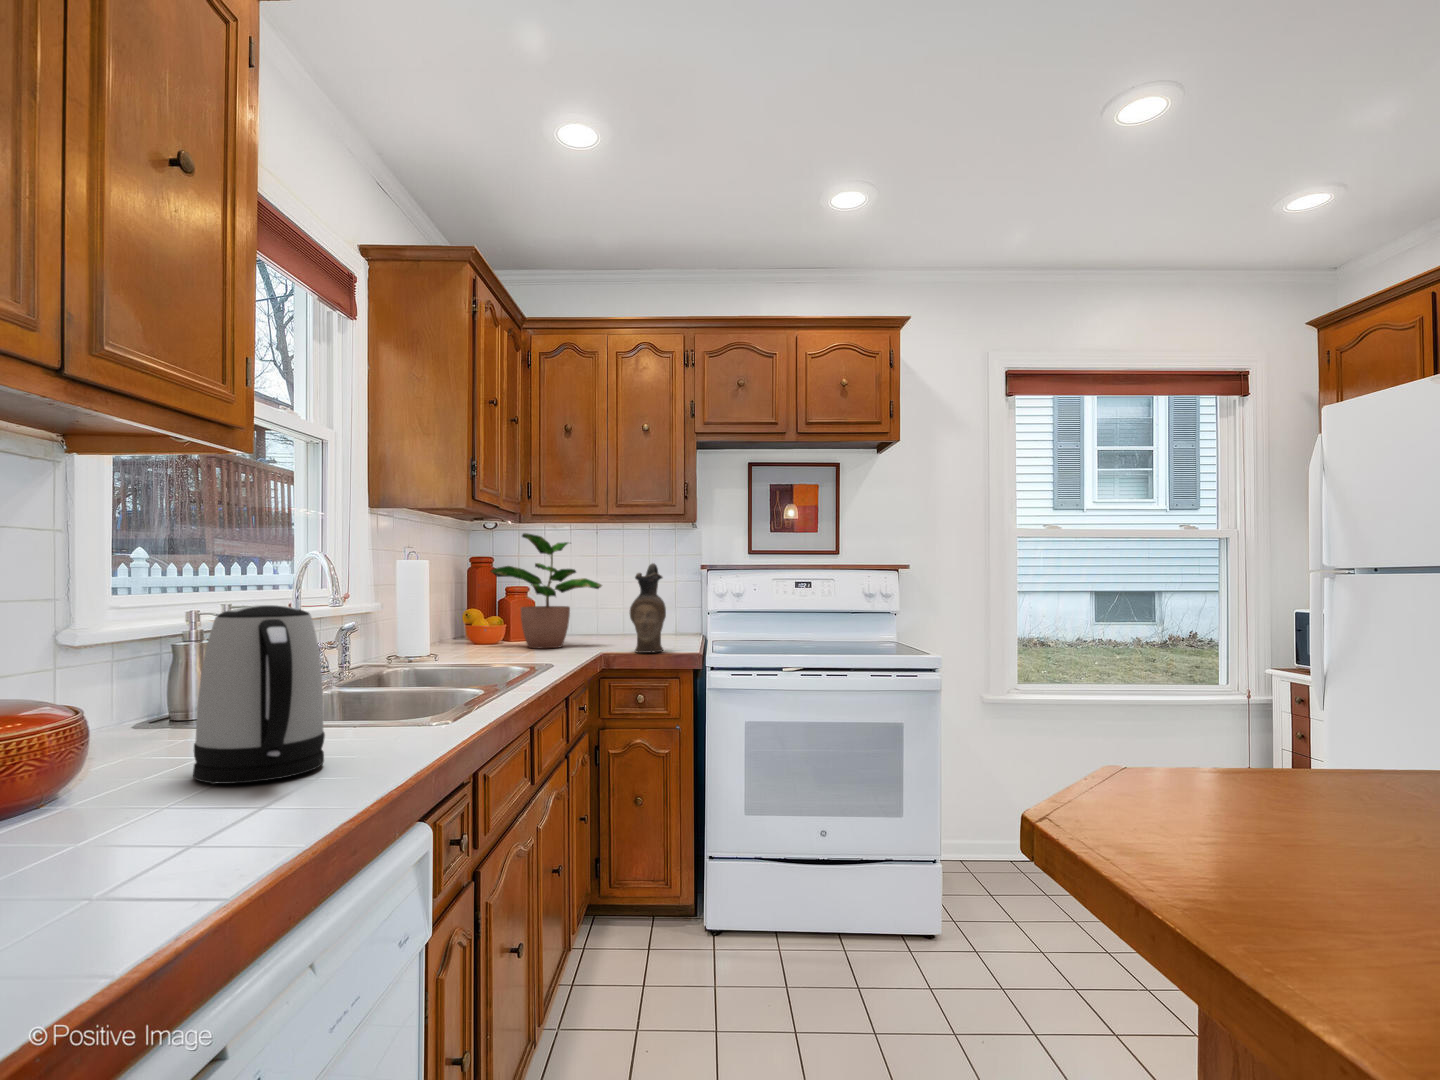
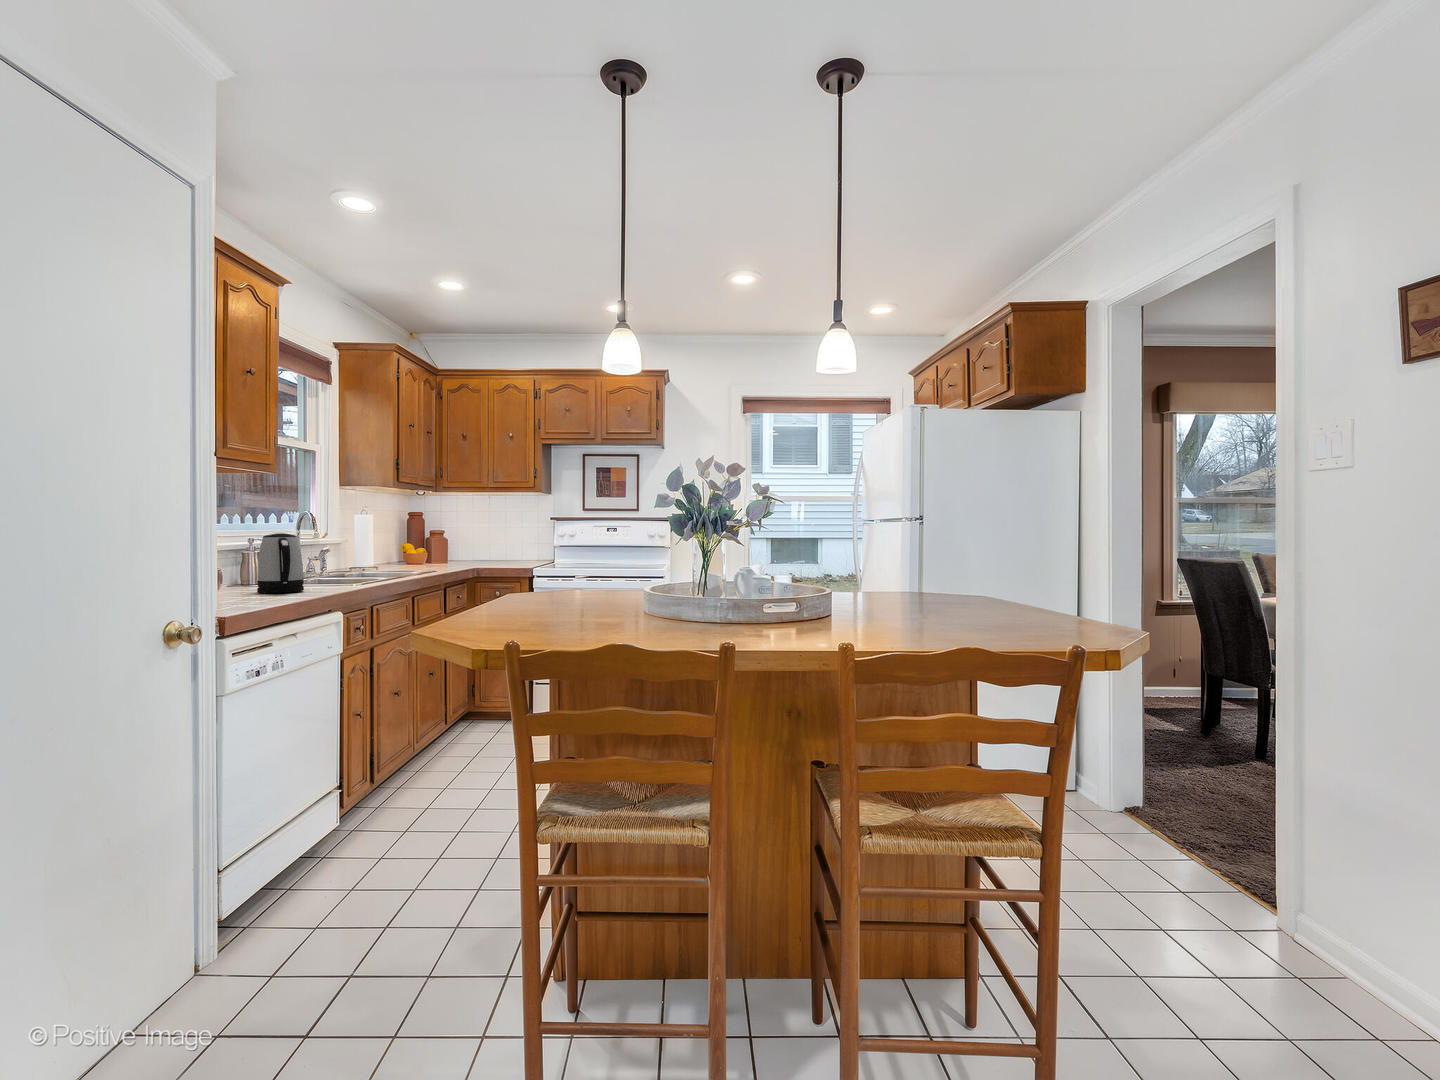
potted plant: present [490,533,602,648] -> none [413,500,481,566]
ceramic pitcher: present [630,563,666,653] -> none [490,517,512,568]

